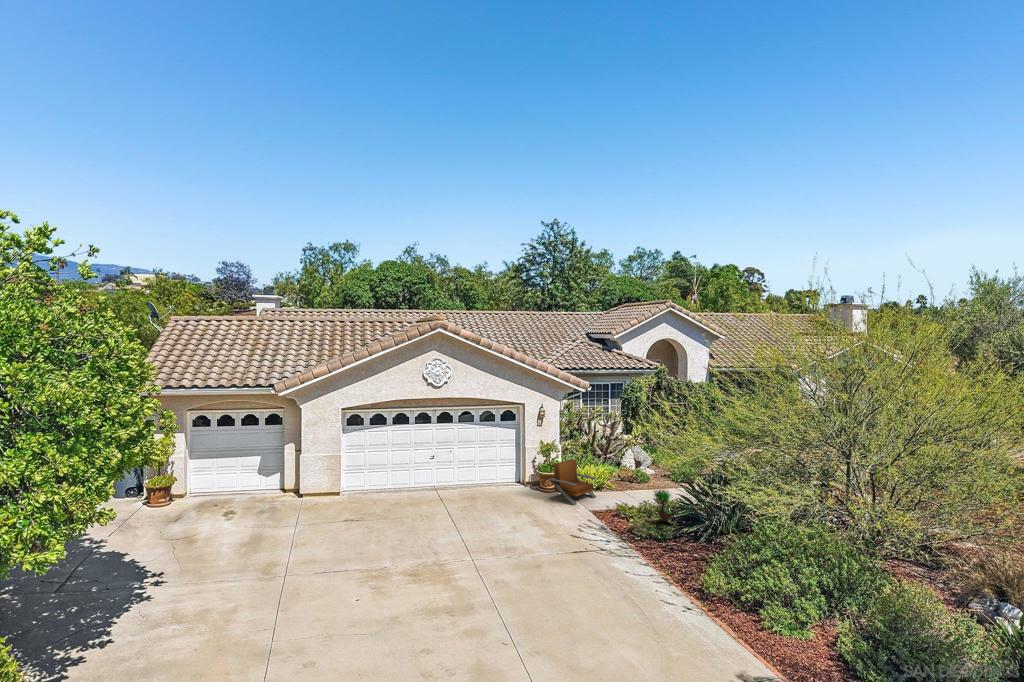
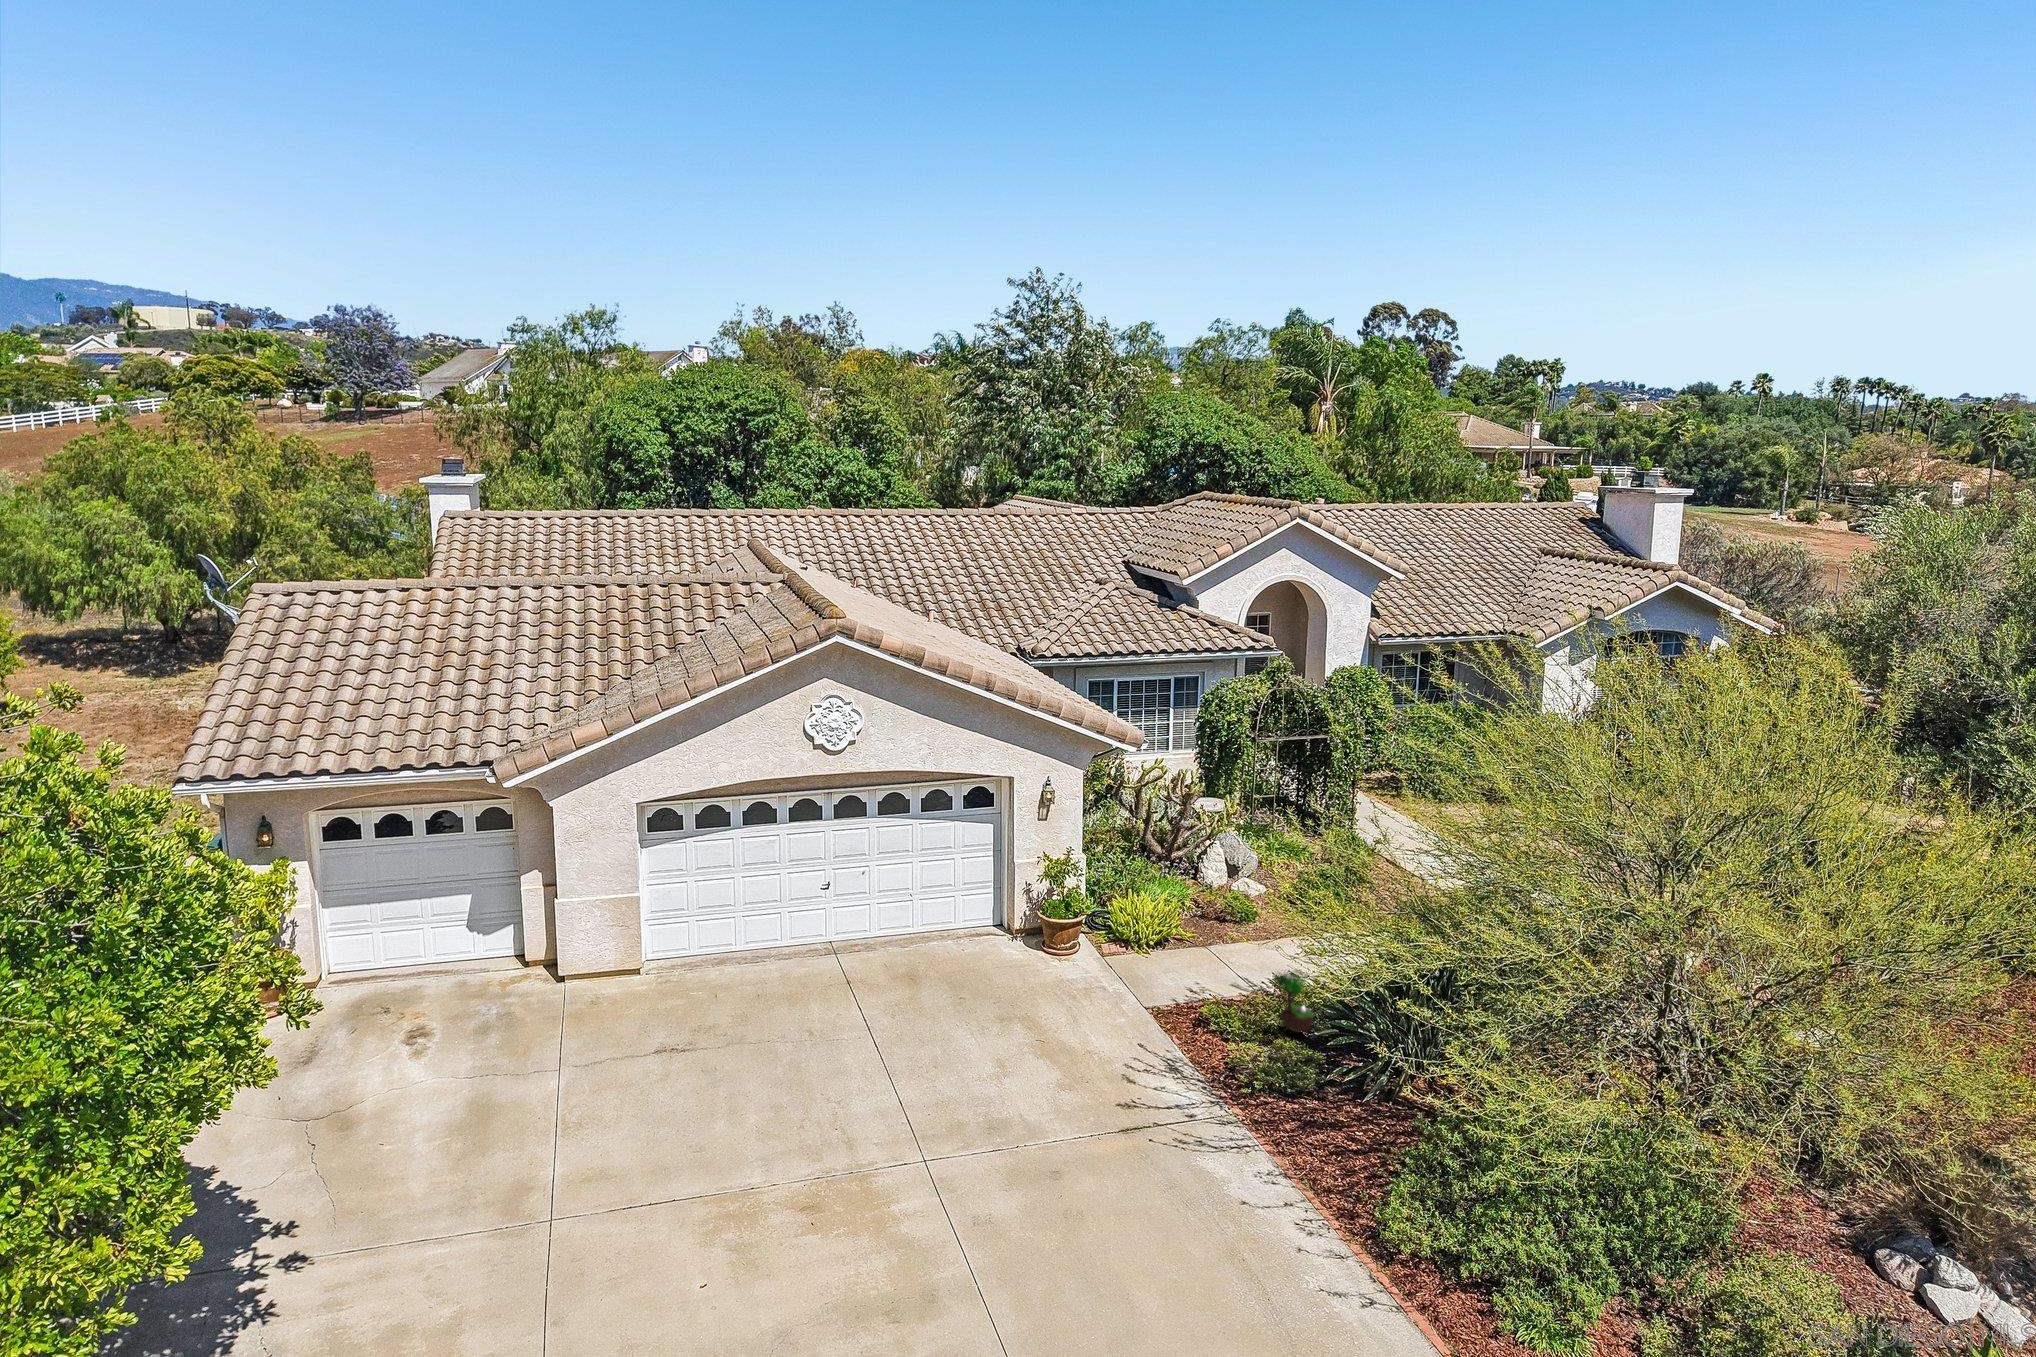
lounge chair: present [548,459,596,505] -> none [1061,887,1156,988]

